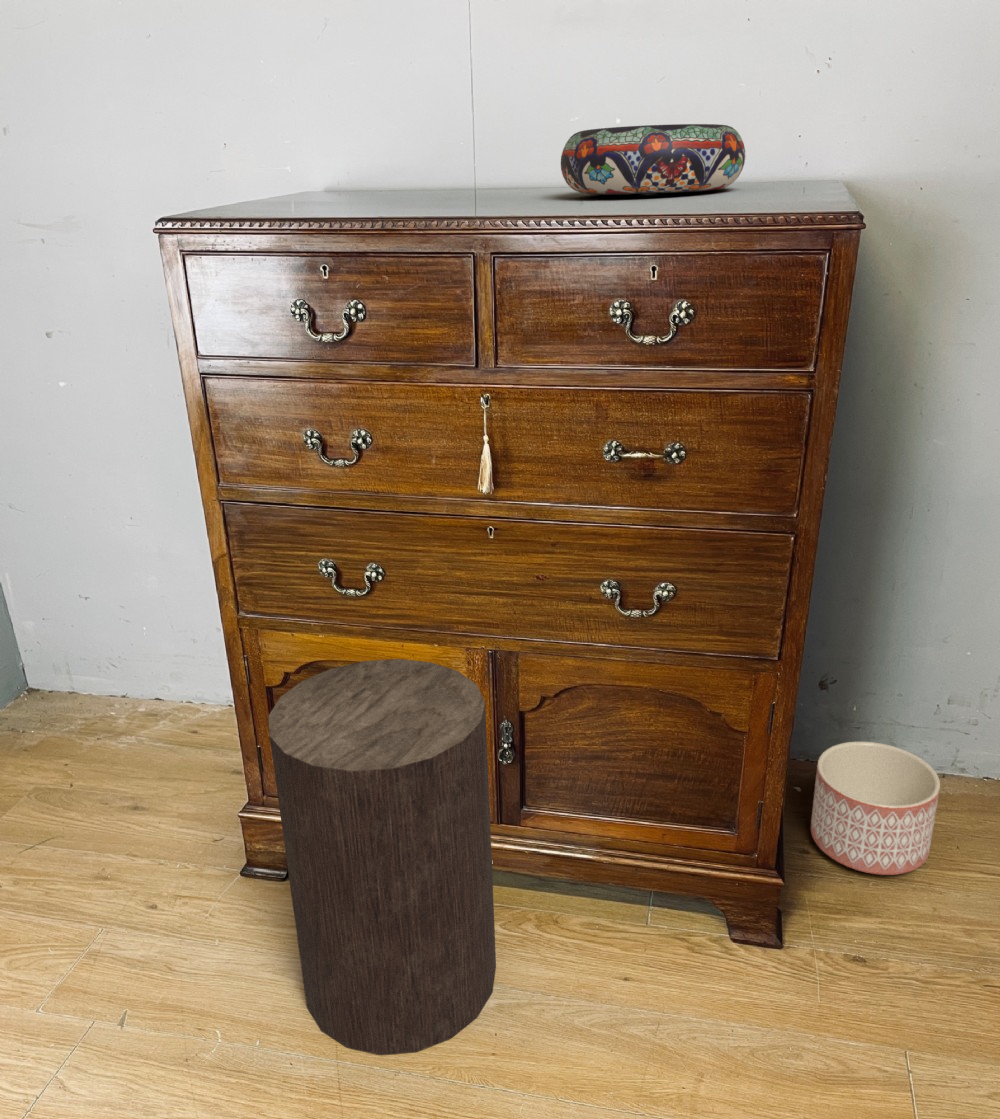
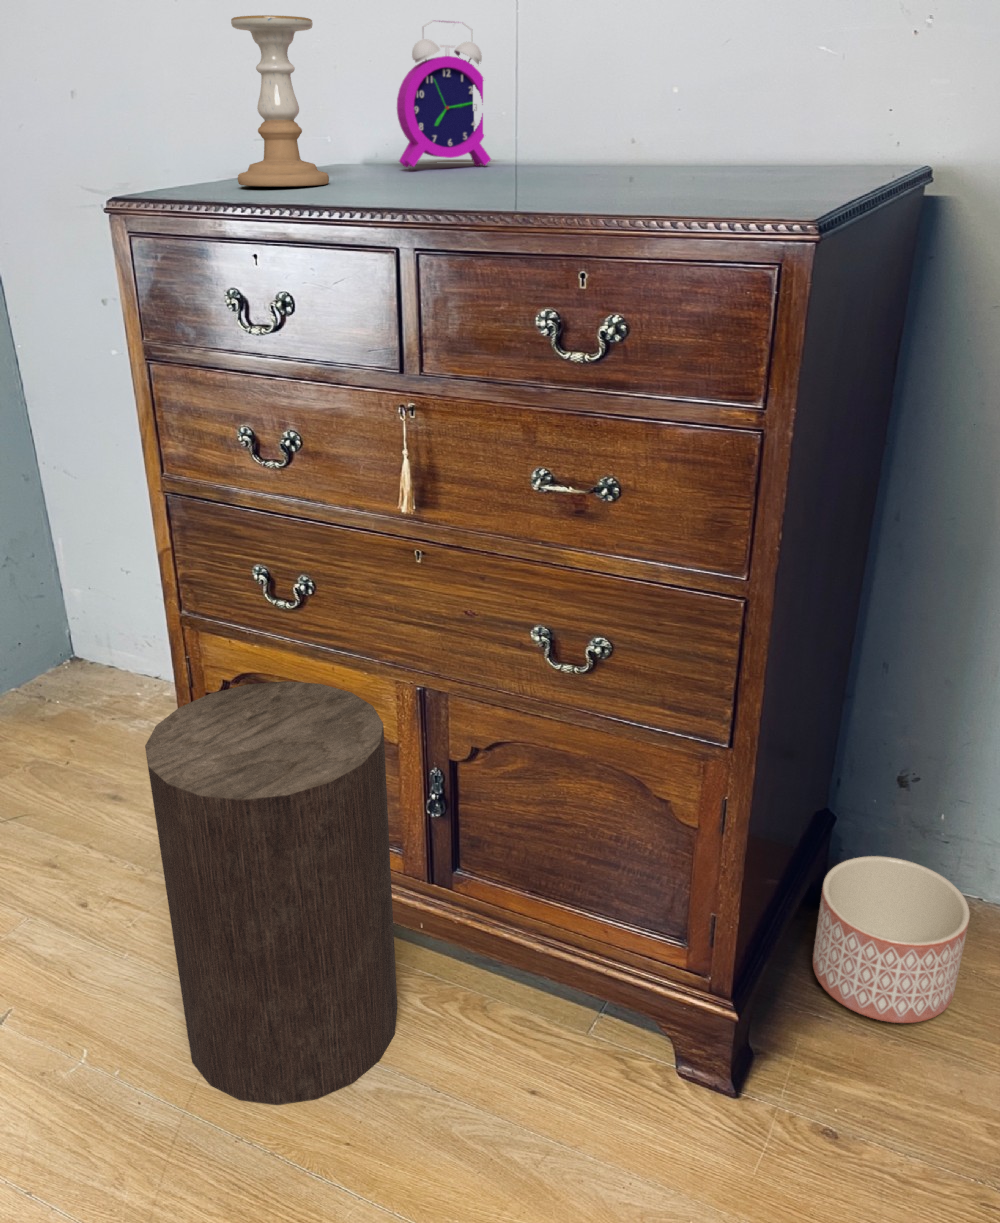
candle holder: none [252,63,344,217] -> present [231,15,329,187]
alarm clock: none [374,72,458,201] -> present [397,20,491,168]
decorative bowl: present [561,124,745,195] -> none [574,96,795,175]

